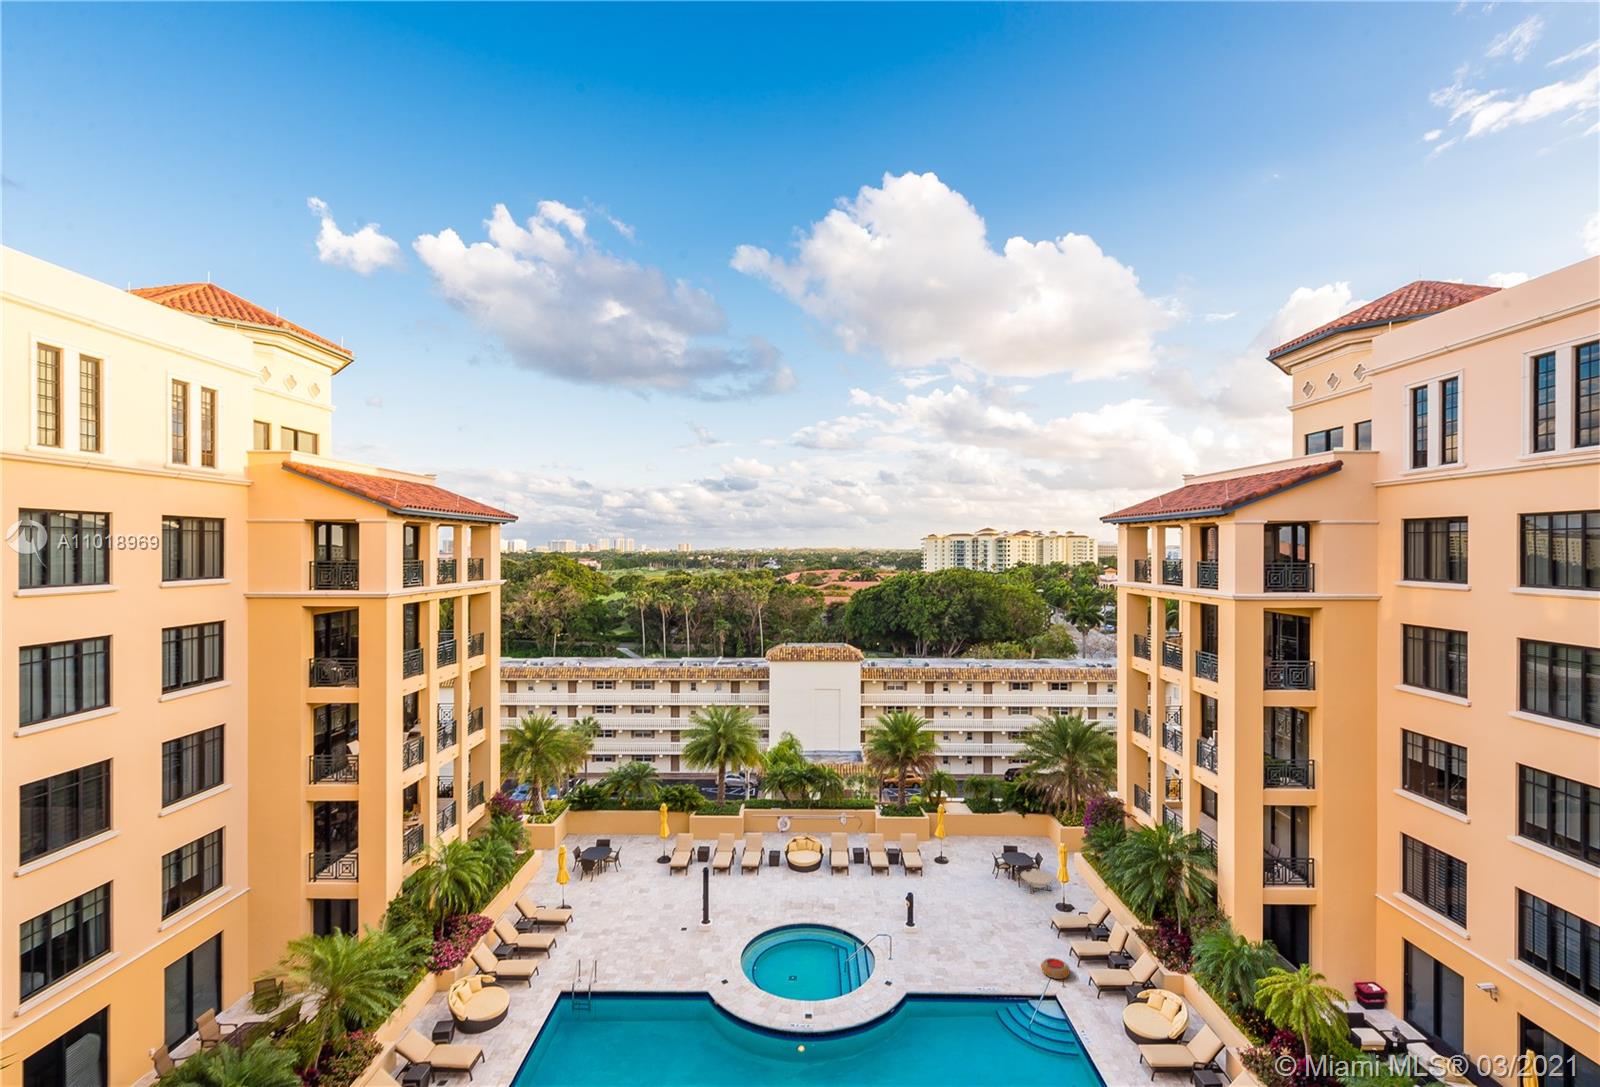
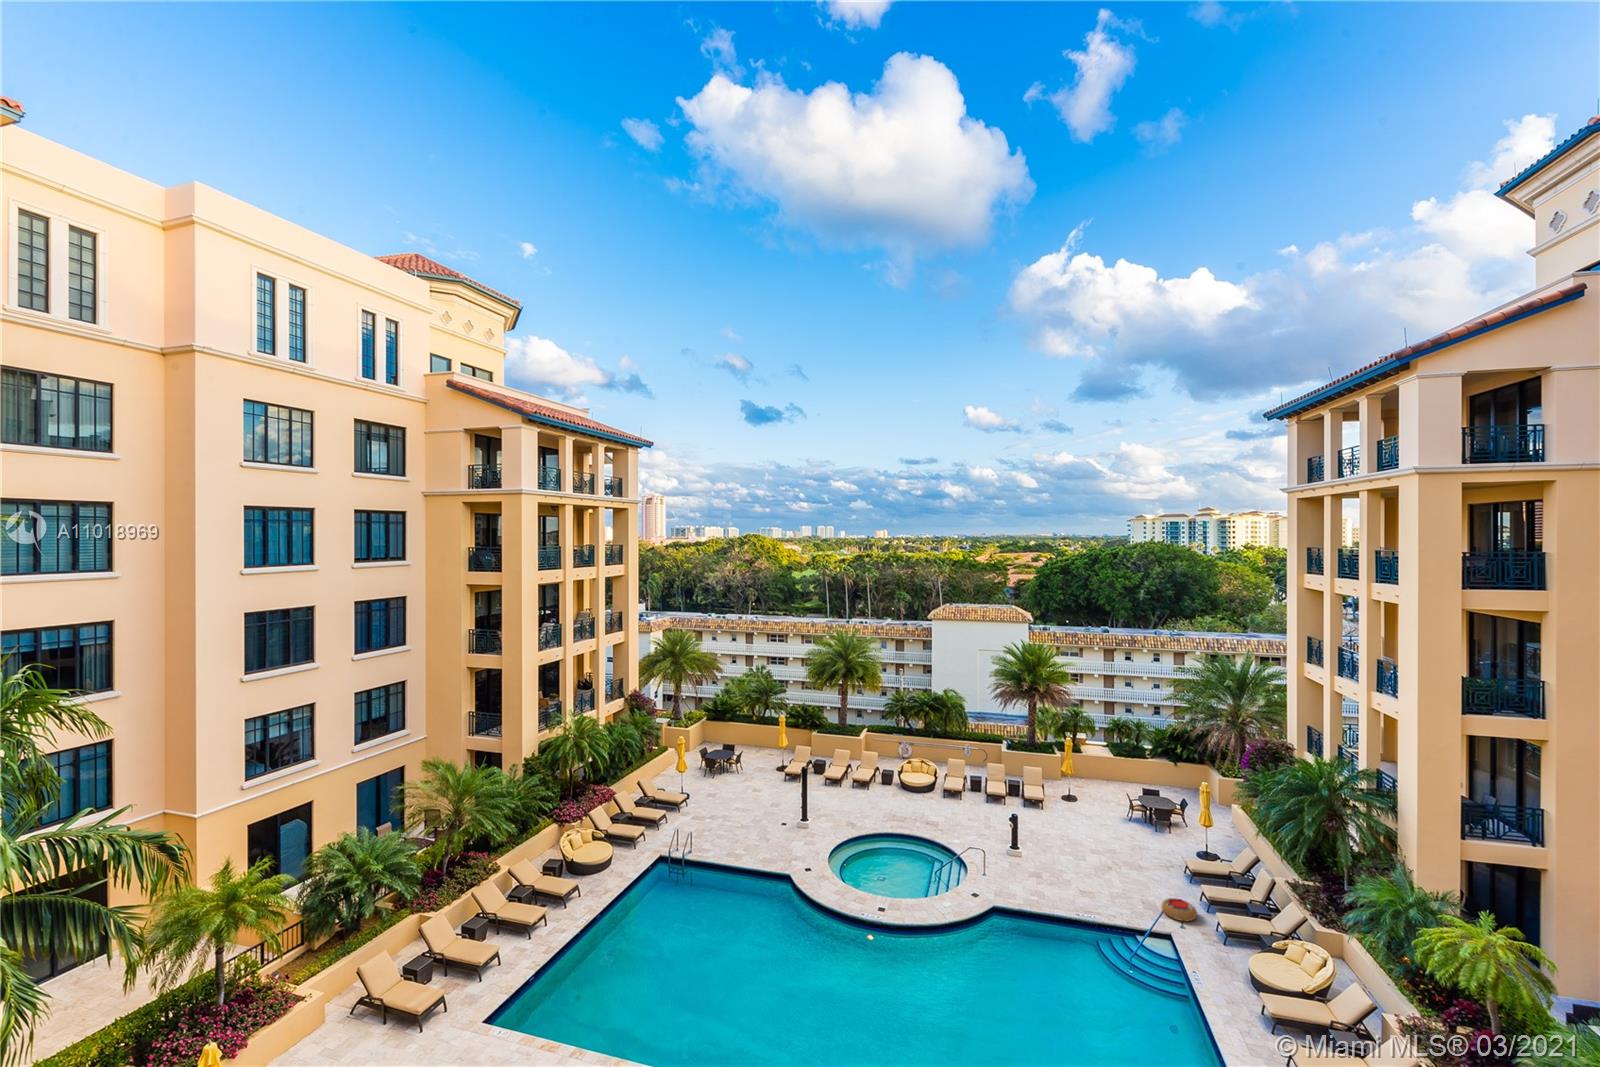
round table: present [1021,870,1054,894] -> none [1158,814,1198,839]

